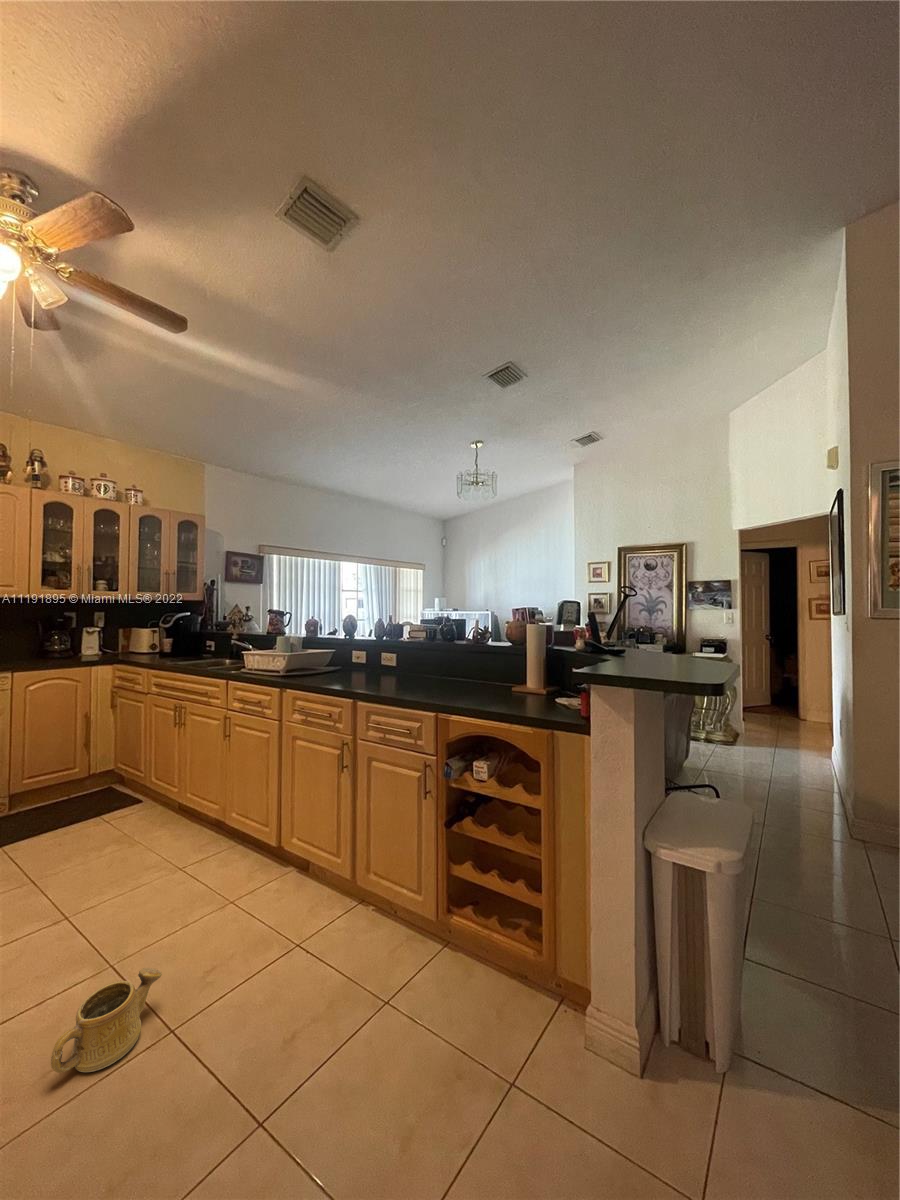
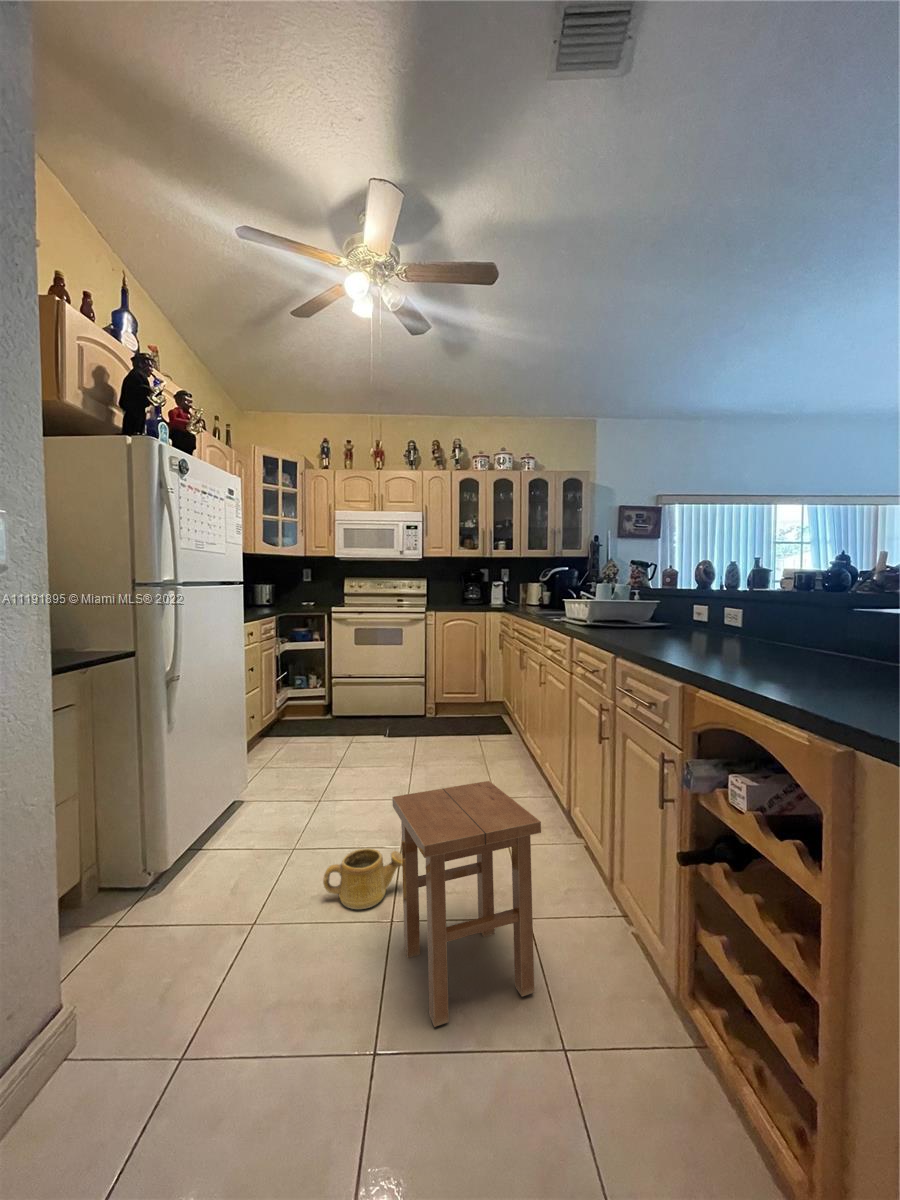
stool: none [189,838,348,1075] -> present [392,781,541,1027]

